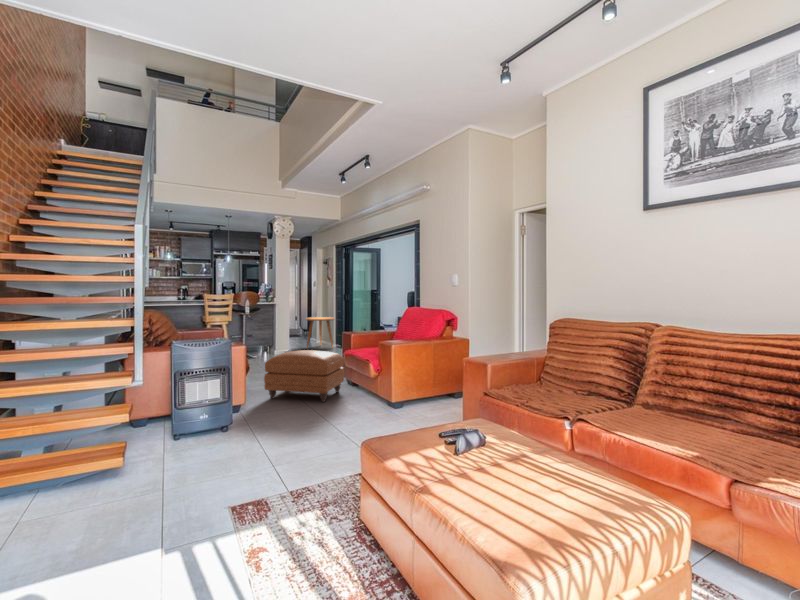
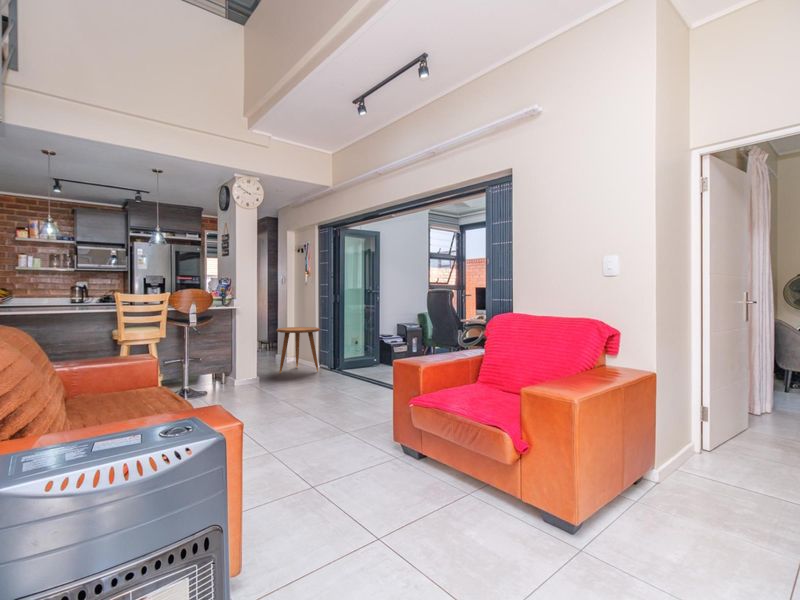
ottoman: present [264,350,345,402] -> none [262,399,408,512]

